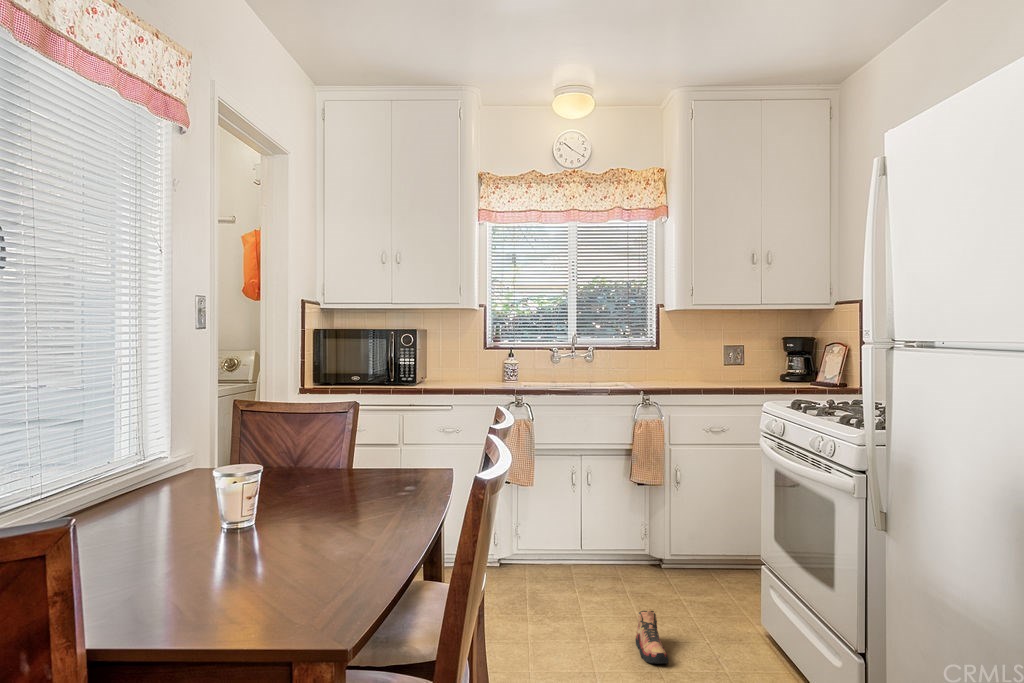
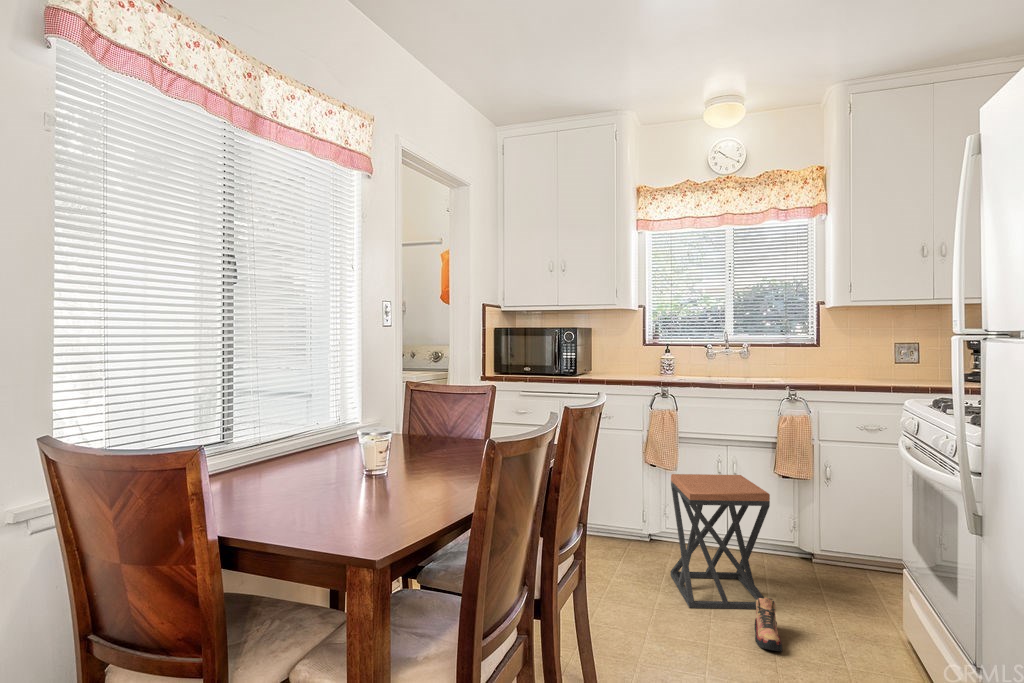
stool: none [536,486,642,633] -> present [670,474,770,609]

